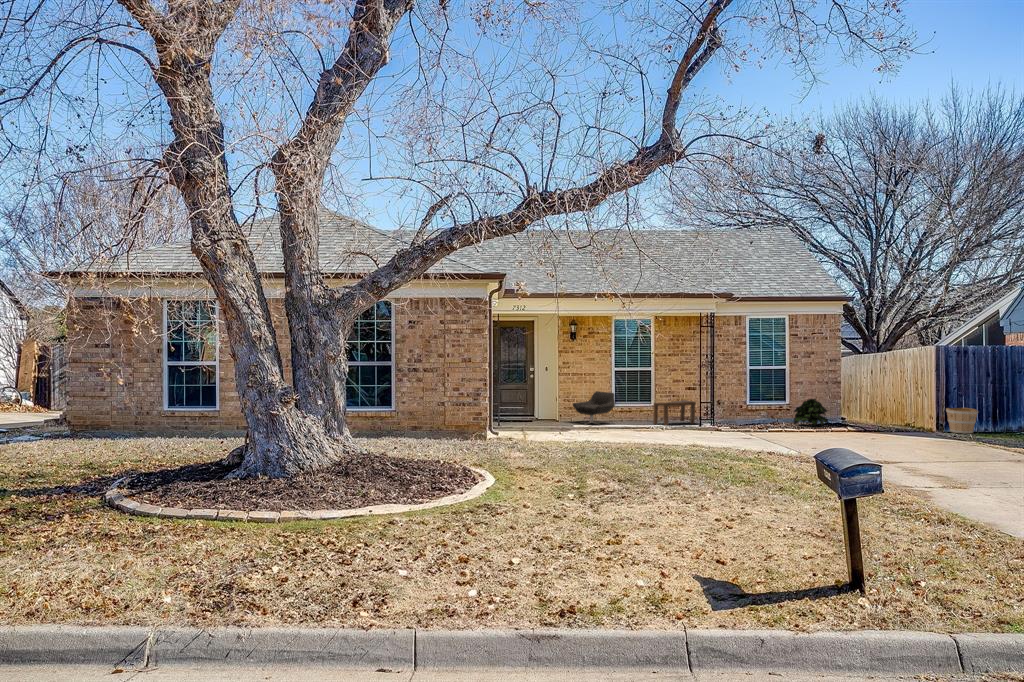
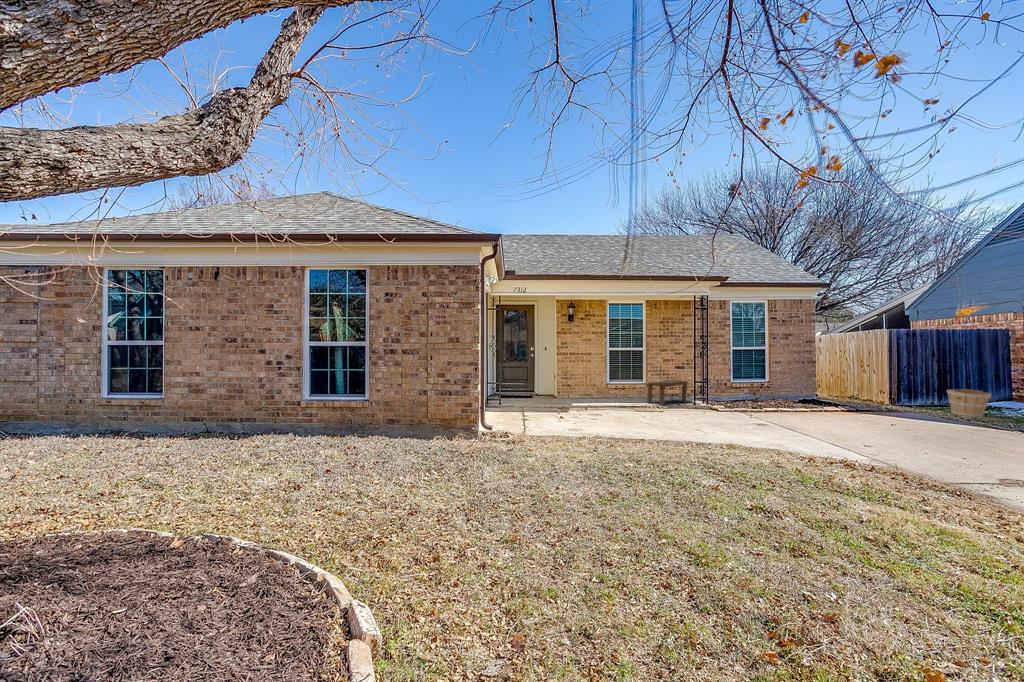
lounge chair: present [573,391,615,423] -> none [569,371,610,405]
potted plant: present [794,399,828,426] -> none [779,378,816,407]

